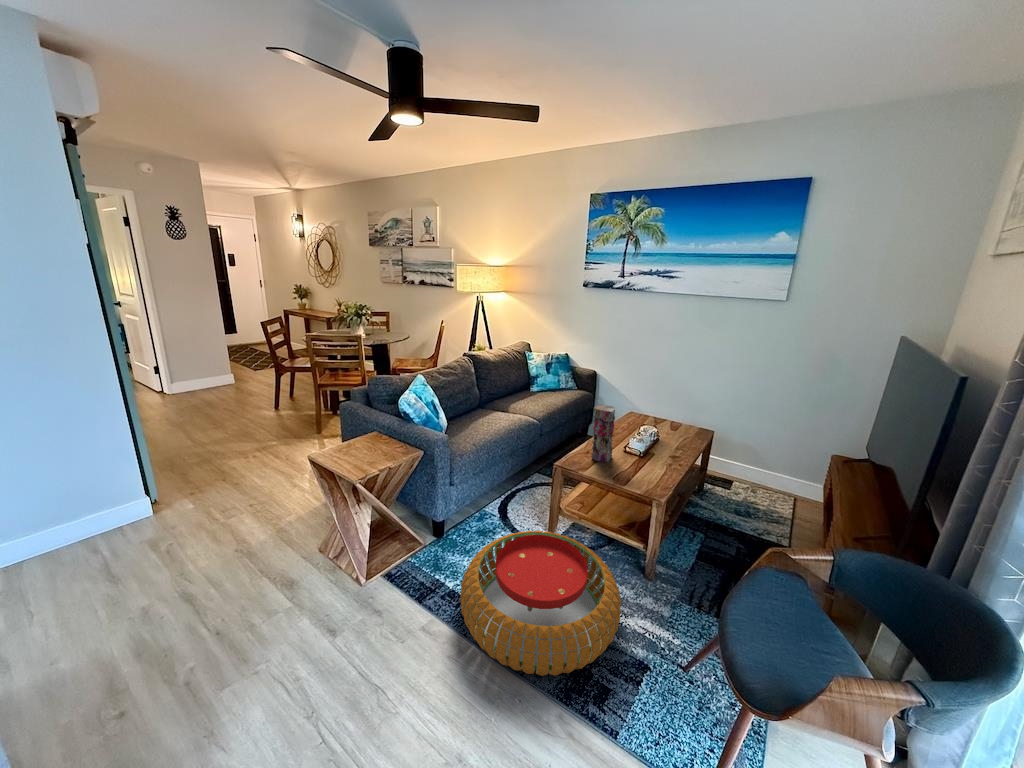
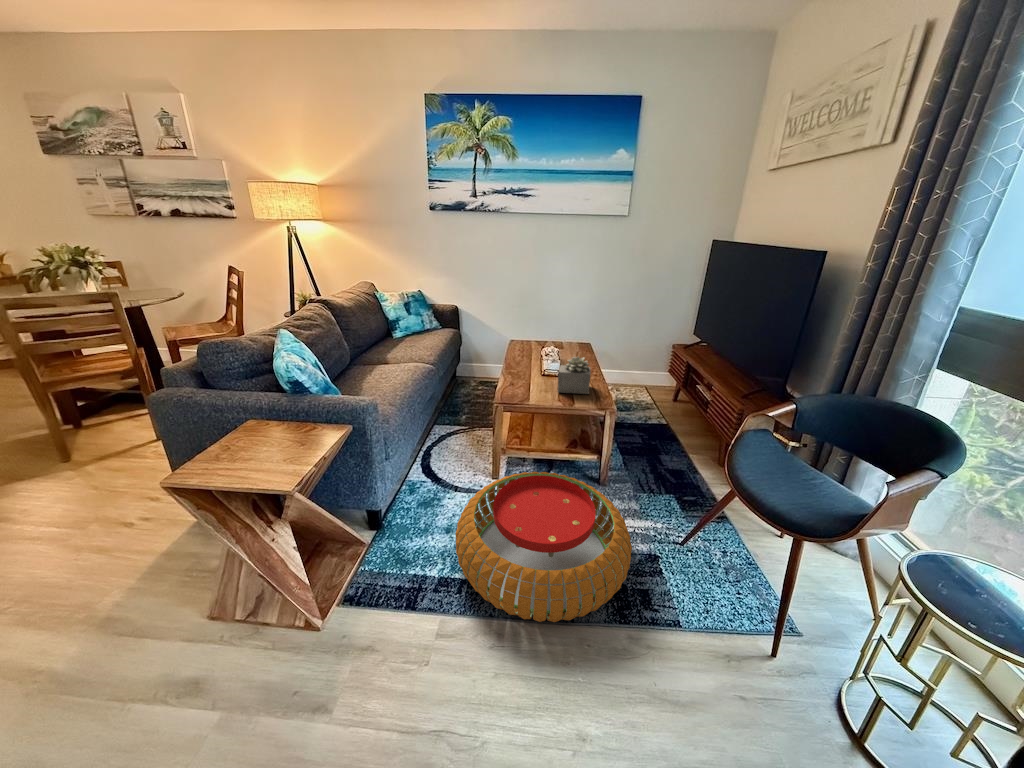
vase: present [591,405,615,462] -> none [521,329,542,389]
succulent plant: none [618,440,660,480] -> present [558,357,591,394]

